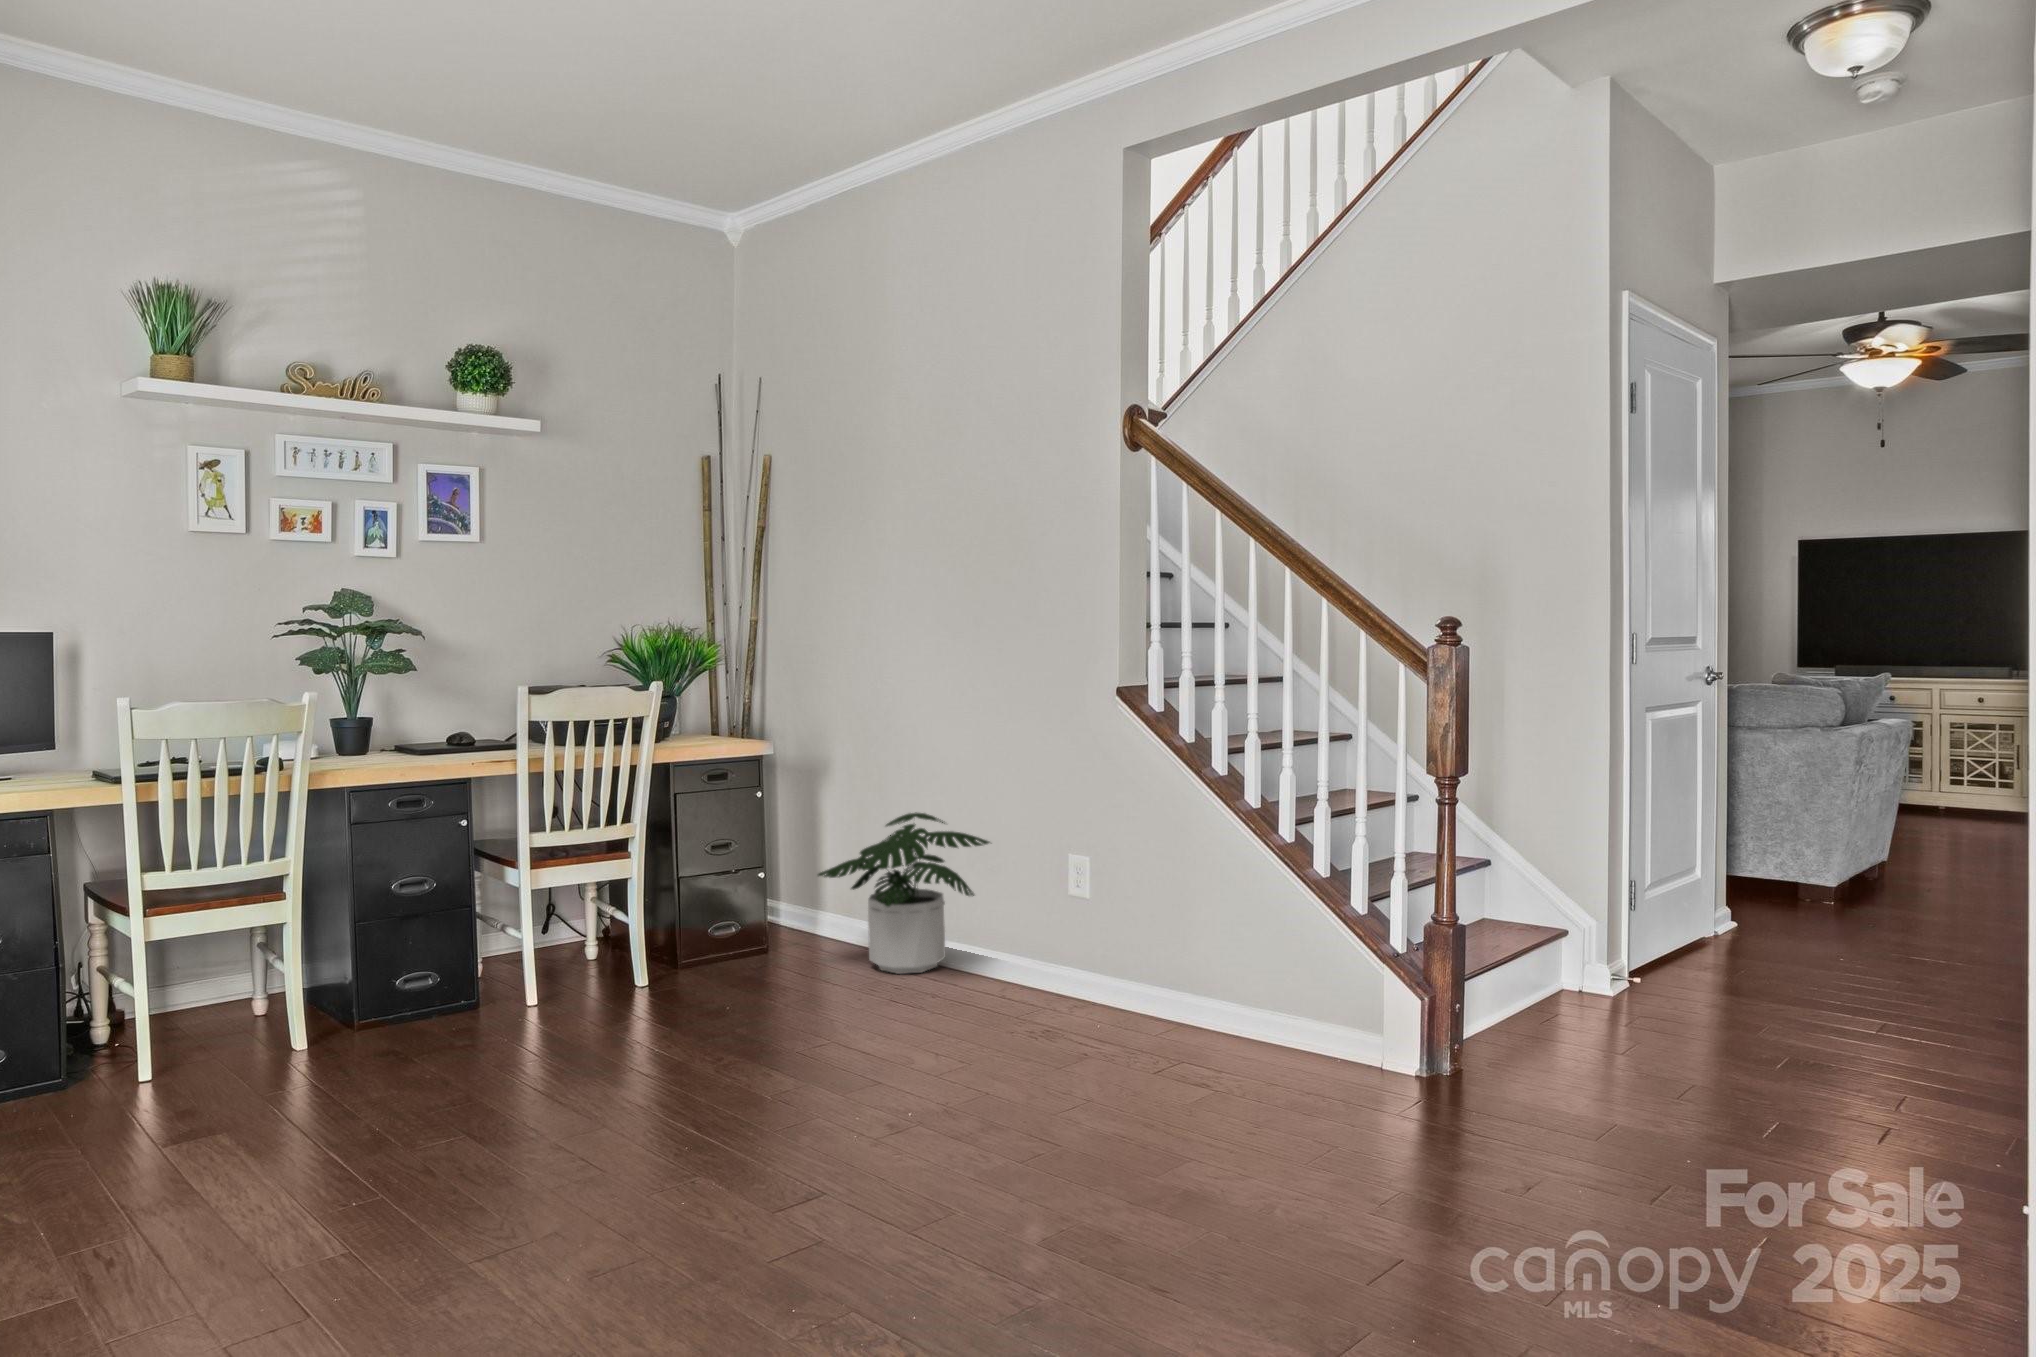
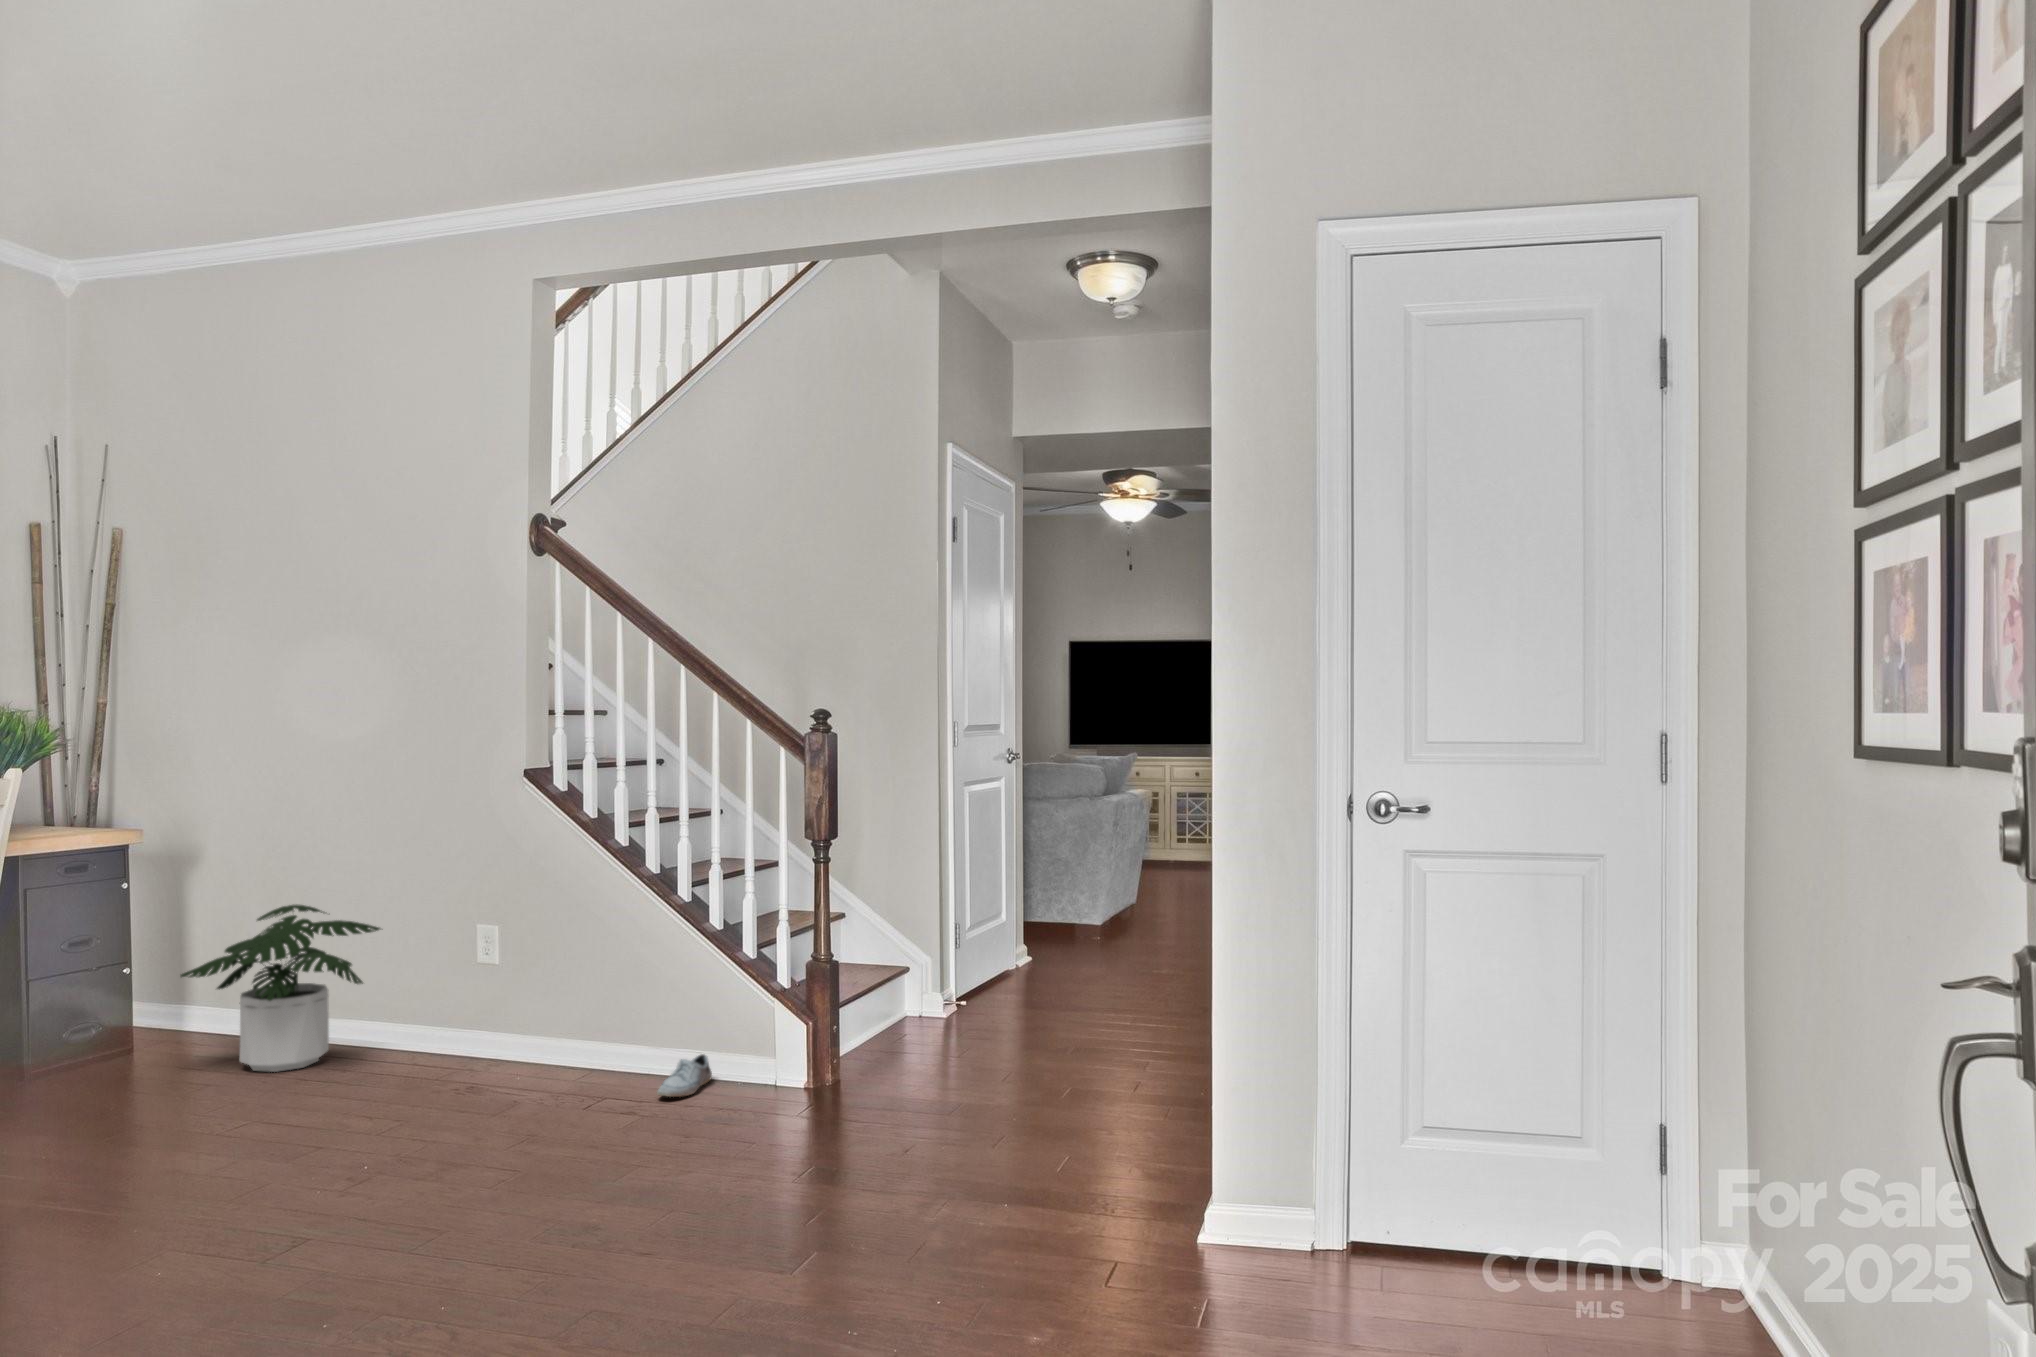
shoe: none [1247,1016,1313,1064] -> present [657,1054,712,1097]

